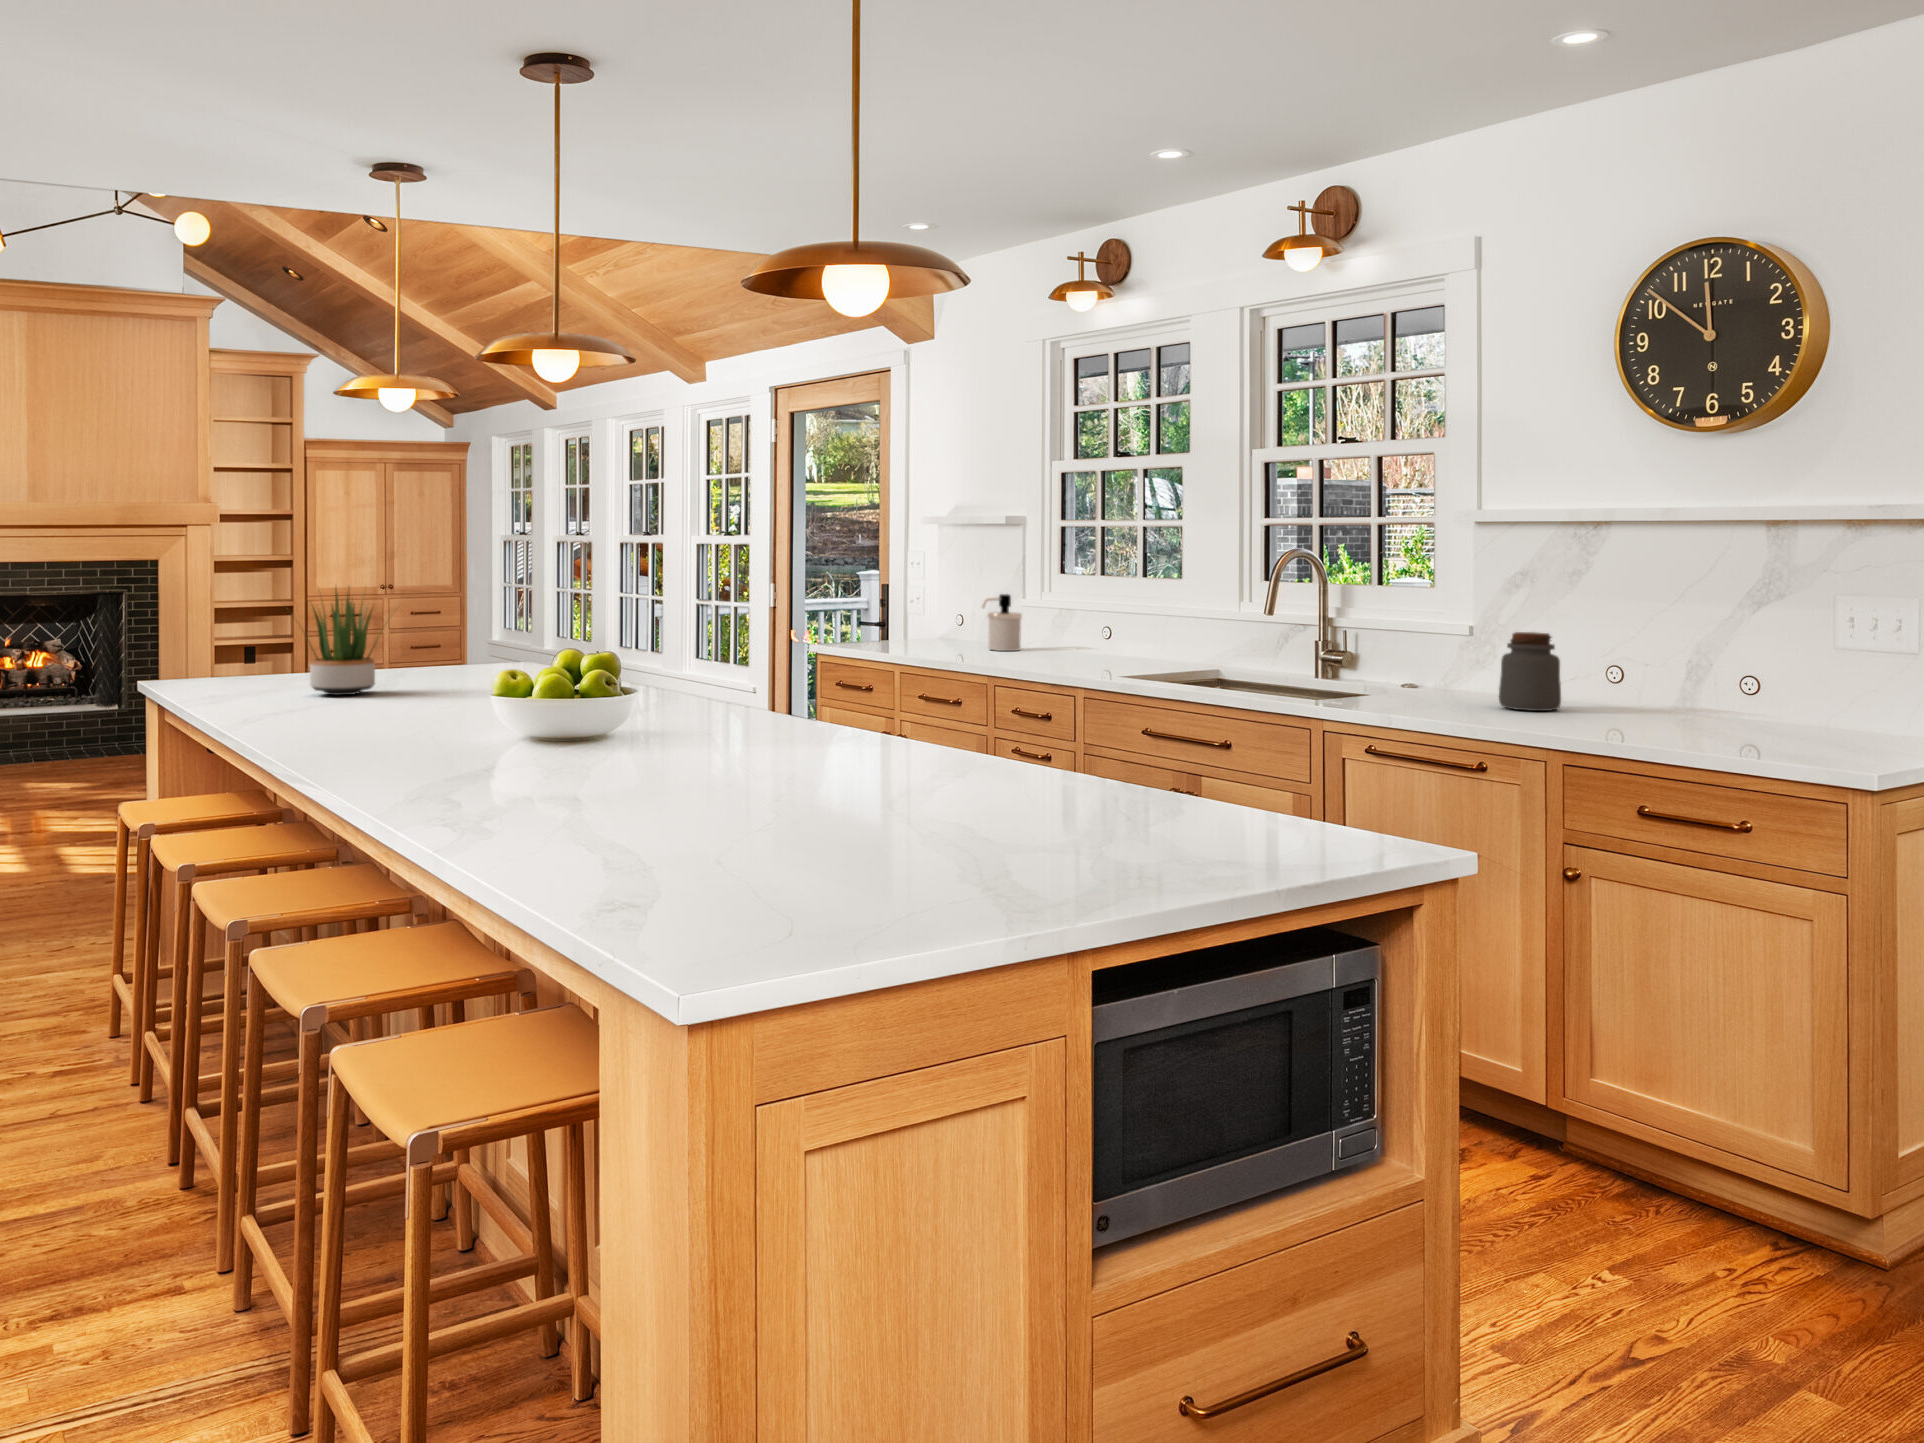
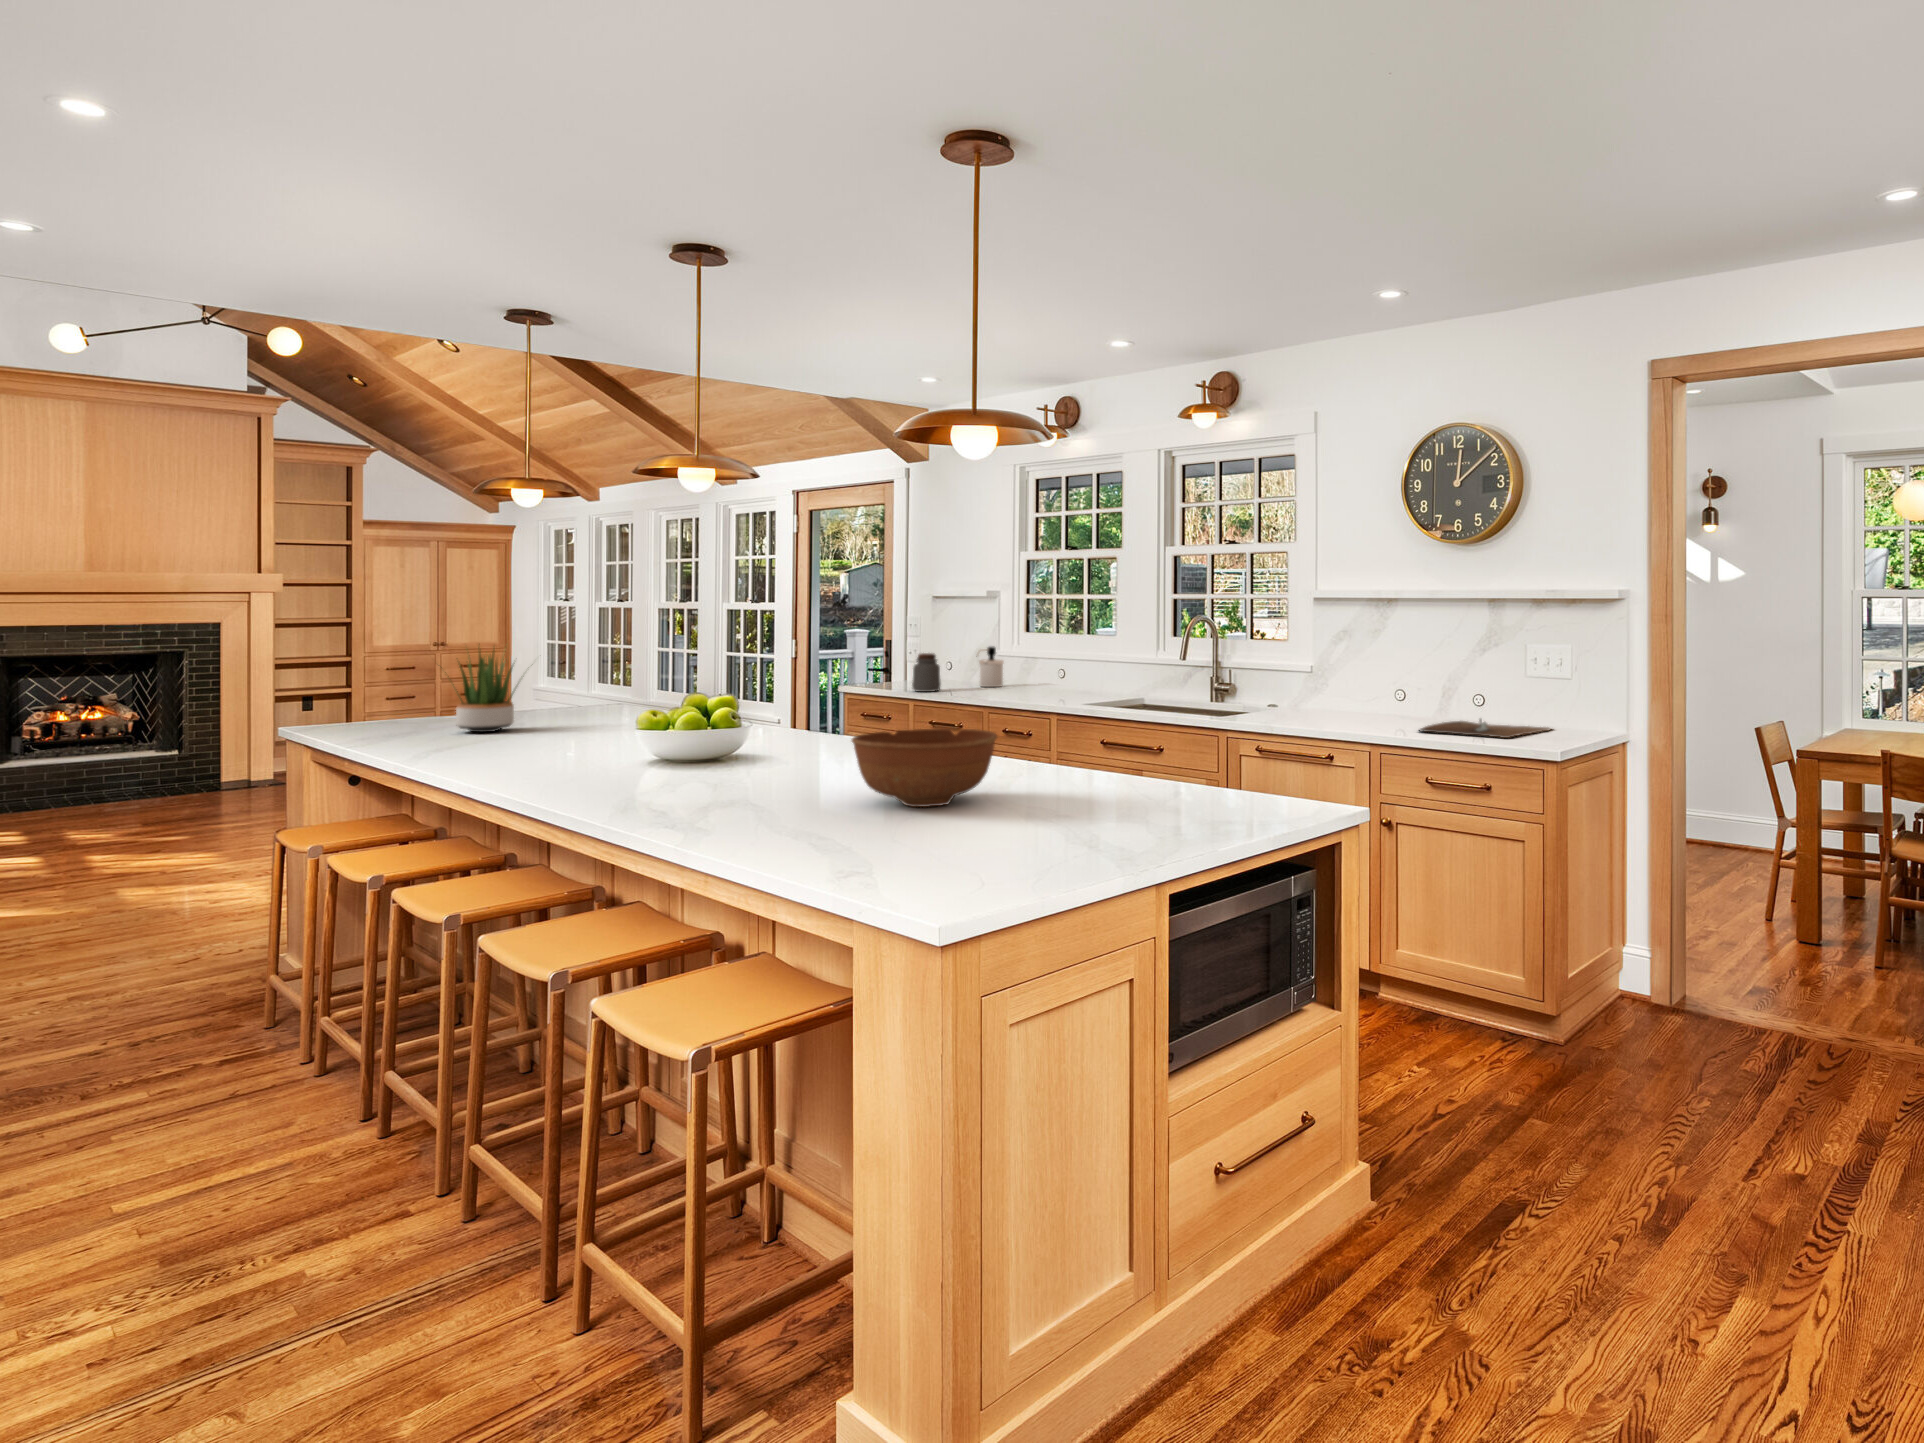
jar: present [1499,632,1561,711] -> present [912,653,941,692]
bowl: none [687,708,894,820] -> present [852,729,997,807]
cutting board: none [1633,715,1892,750] -> present [1420,719,1551,738]

